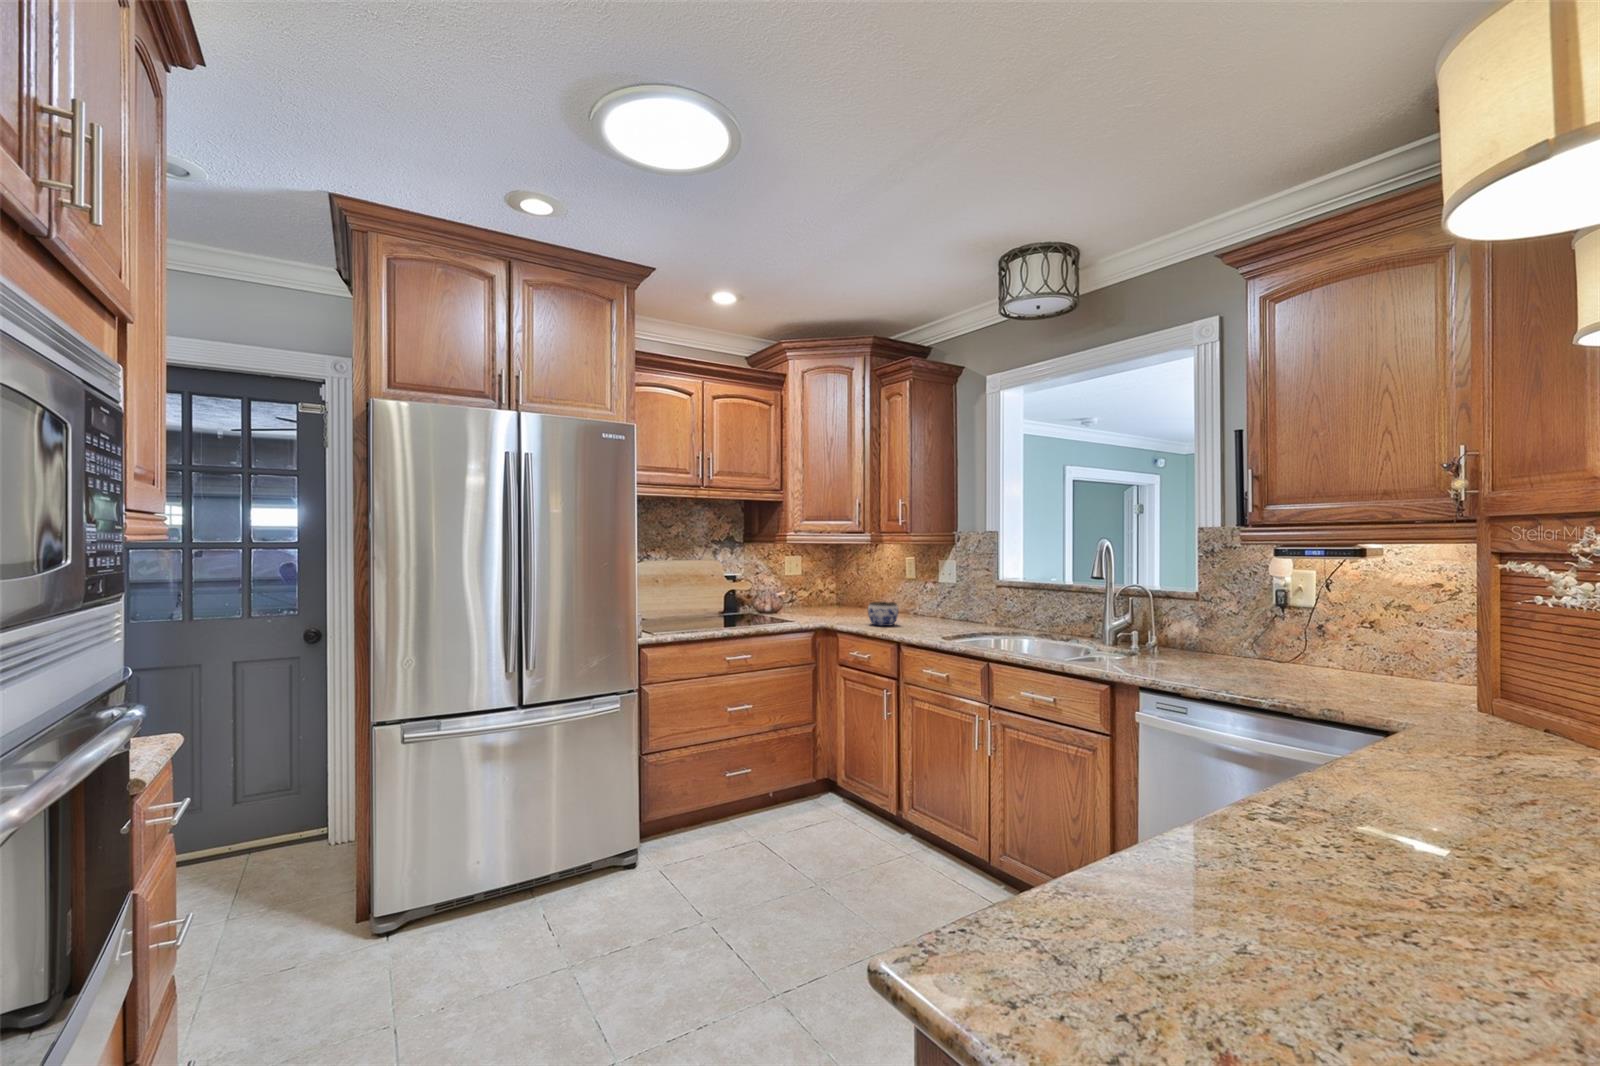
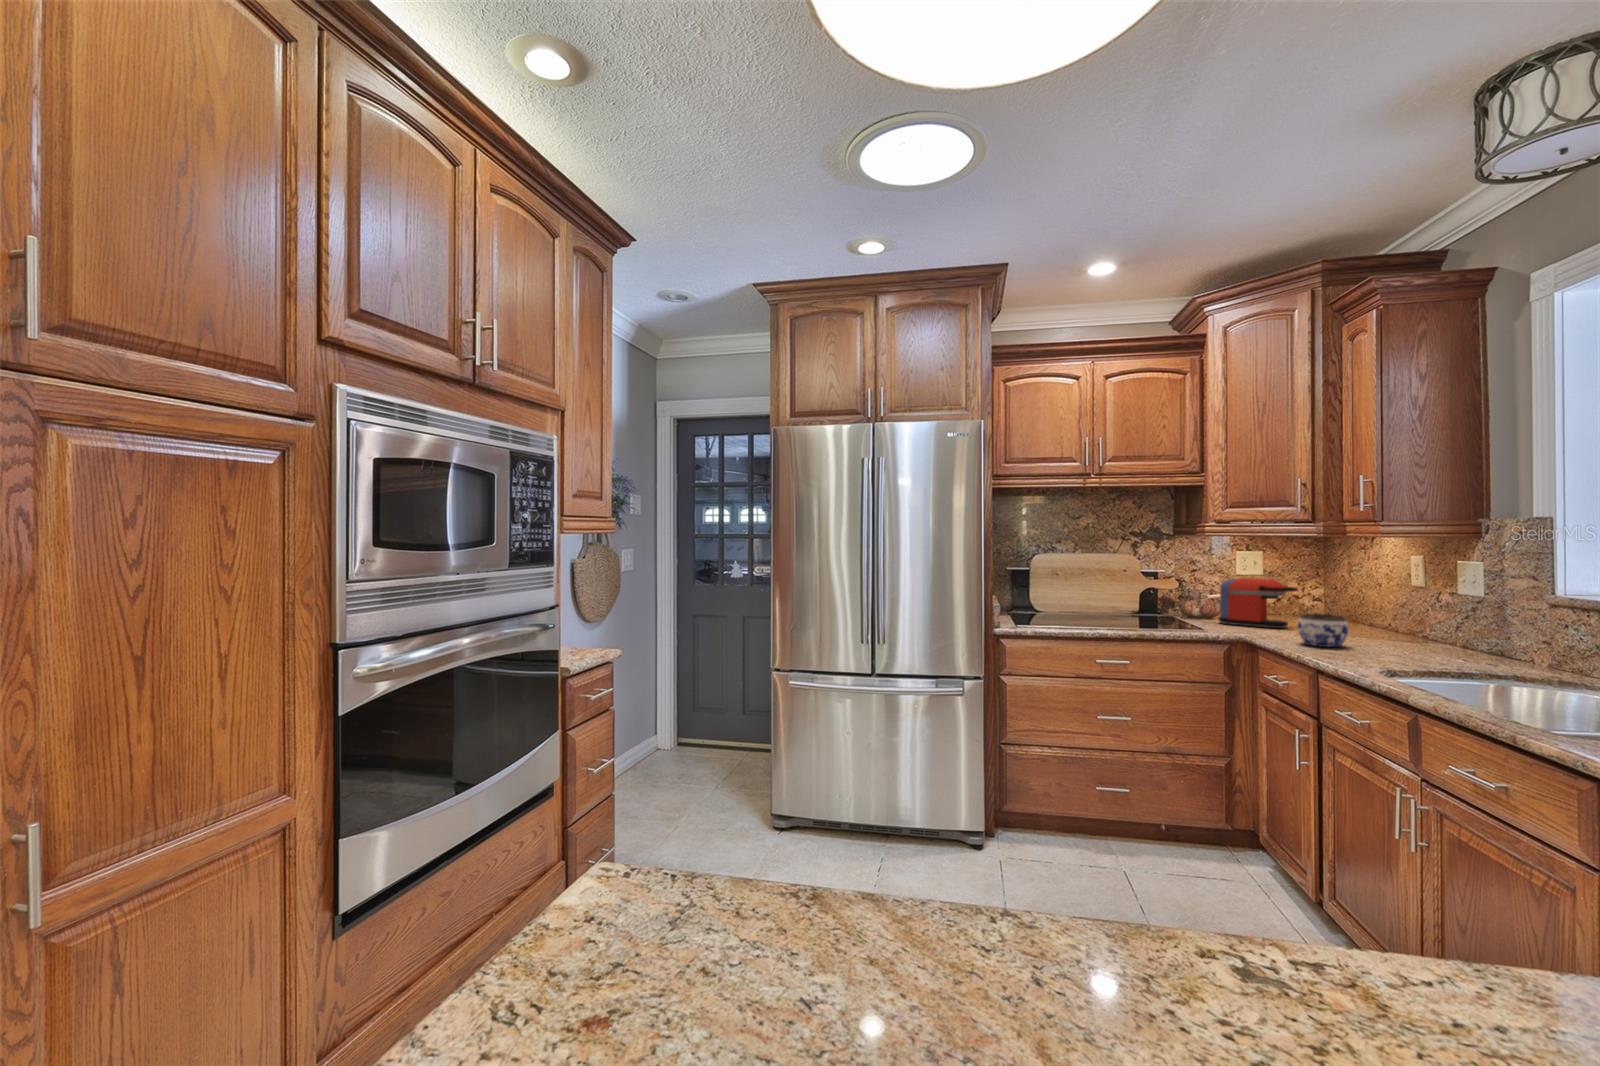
coffee maker: none [792,577,847,615] -> present [1218,578,1298,628]

